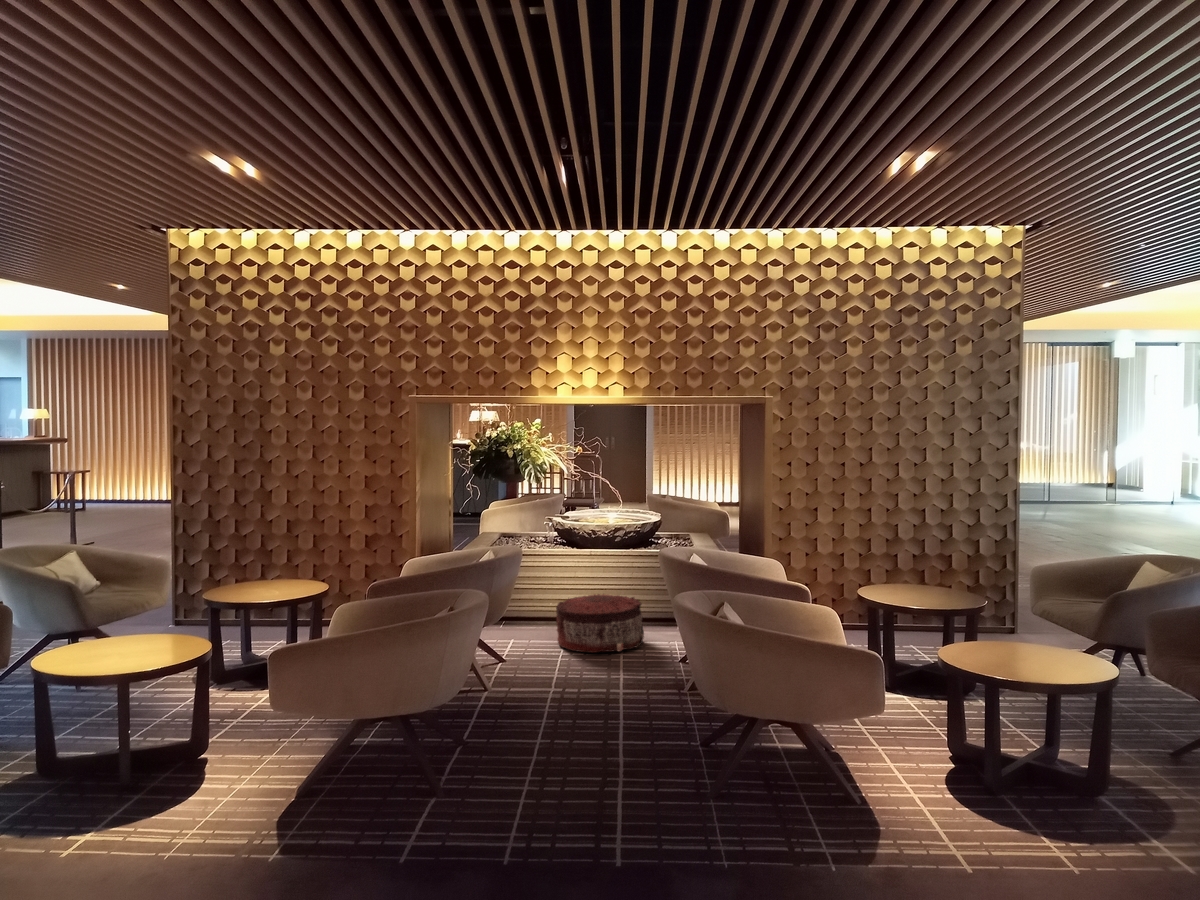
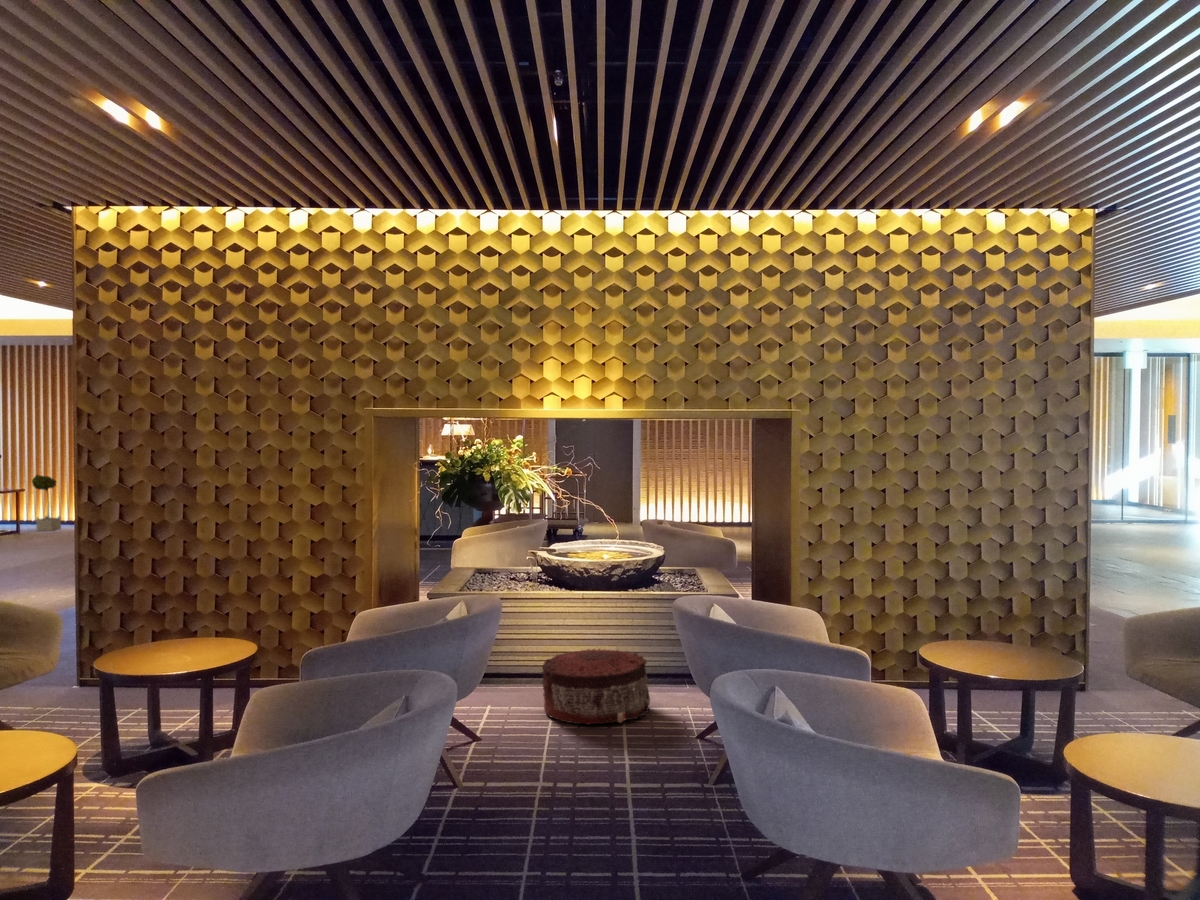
potted tree: none [108,454,134,505] -> present [32,475,61,531]

